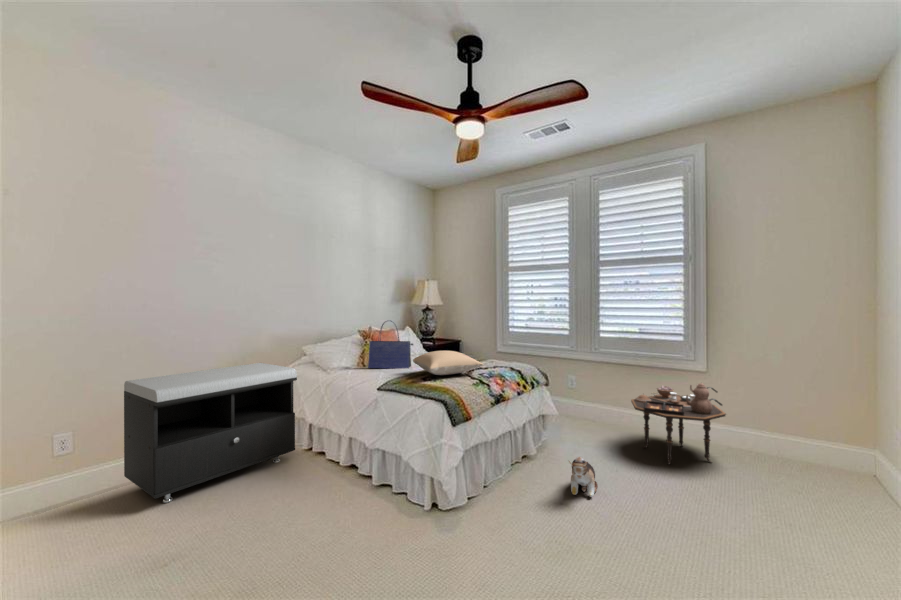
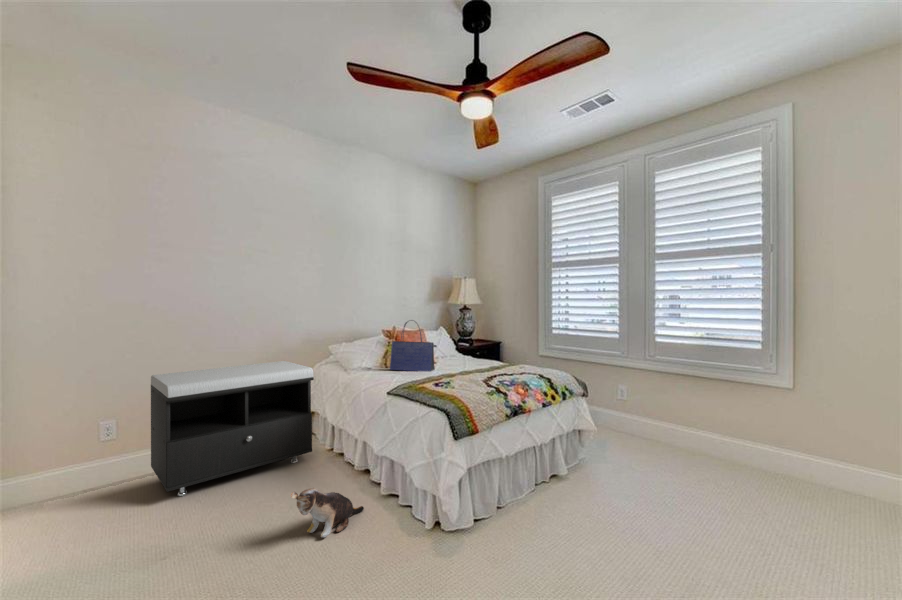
pillow: present [413,350,483,375] -> none [431,354,504,381]
side table: present [631,383,726,465] -> none [689,403,812,504]
plush toy: present [569,457,598,497] -> present [291,488,364,537]

